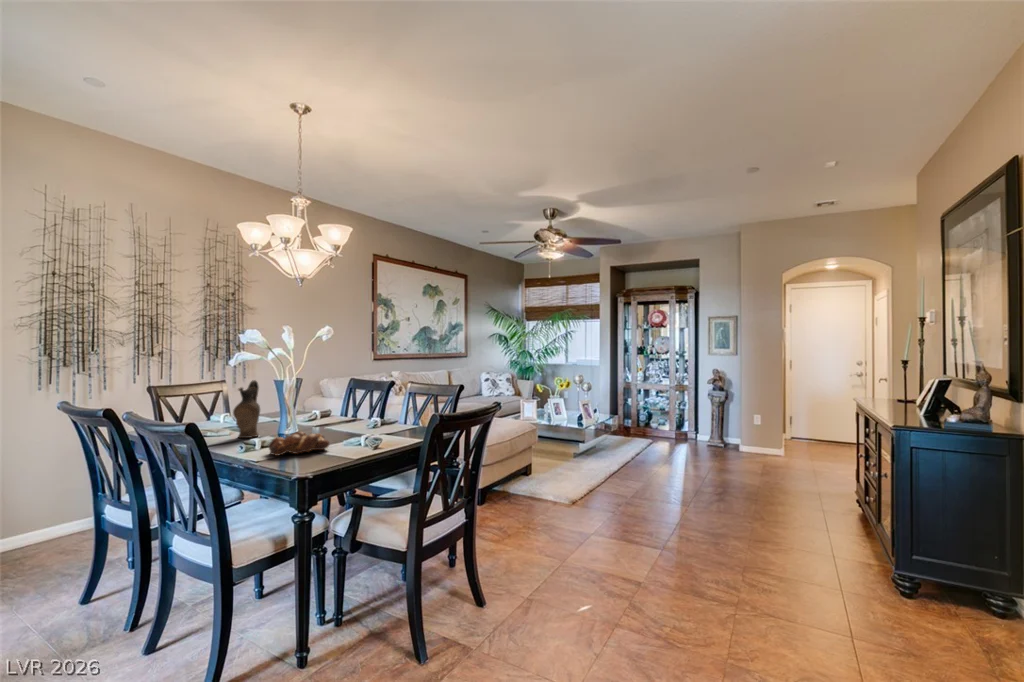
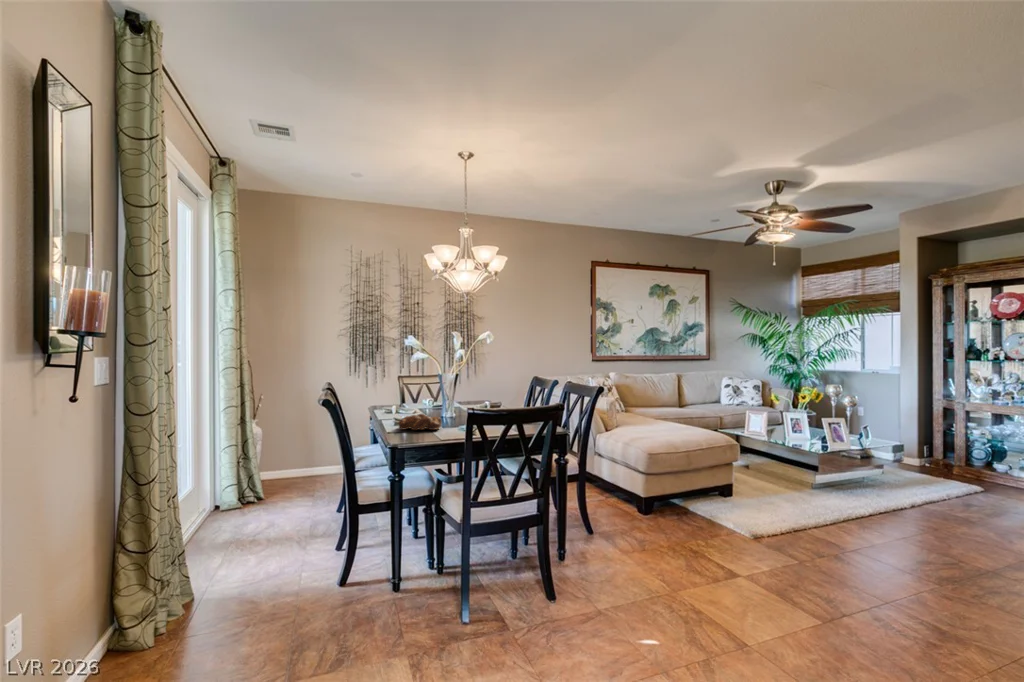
ceramic pitcher: present [233,380,260,438] -> none [405,373,426,416]

